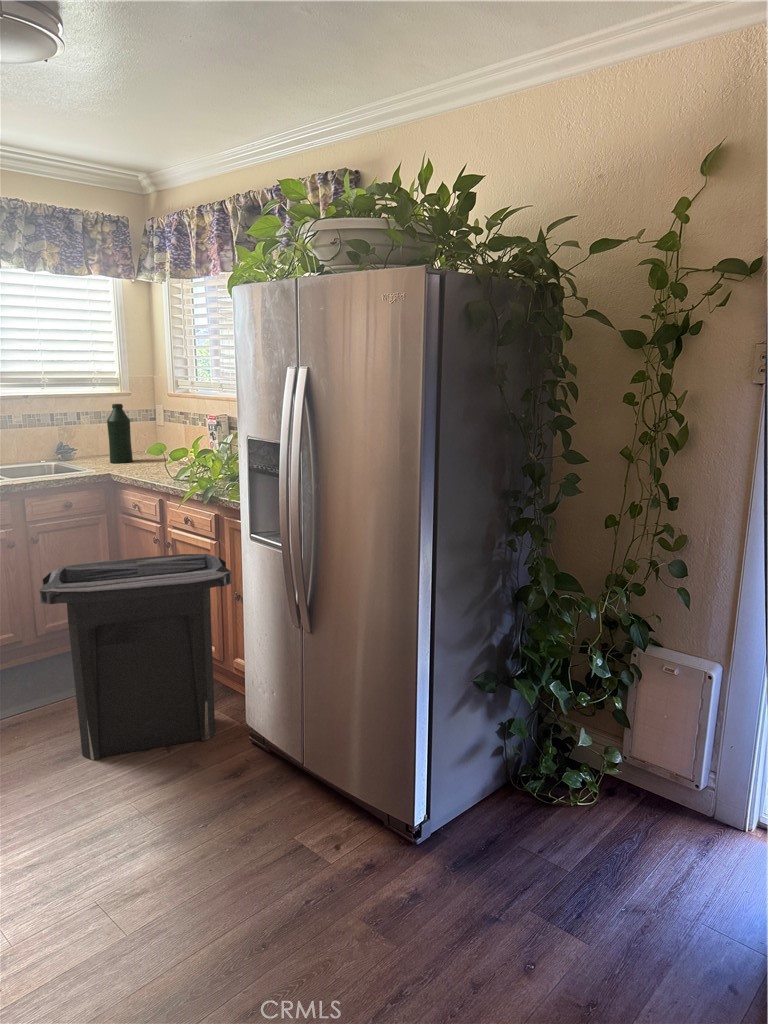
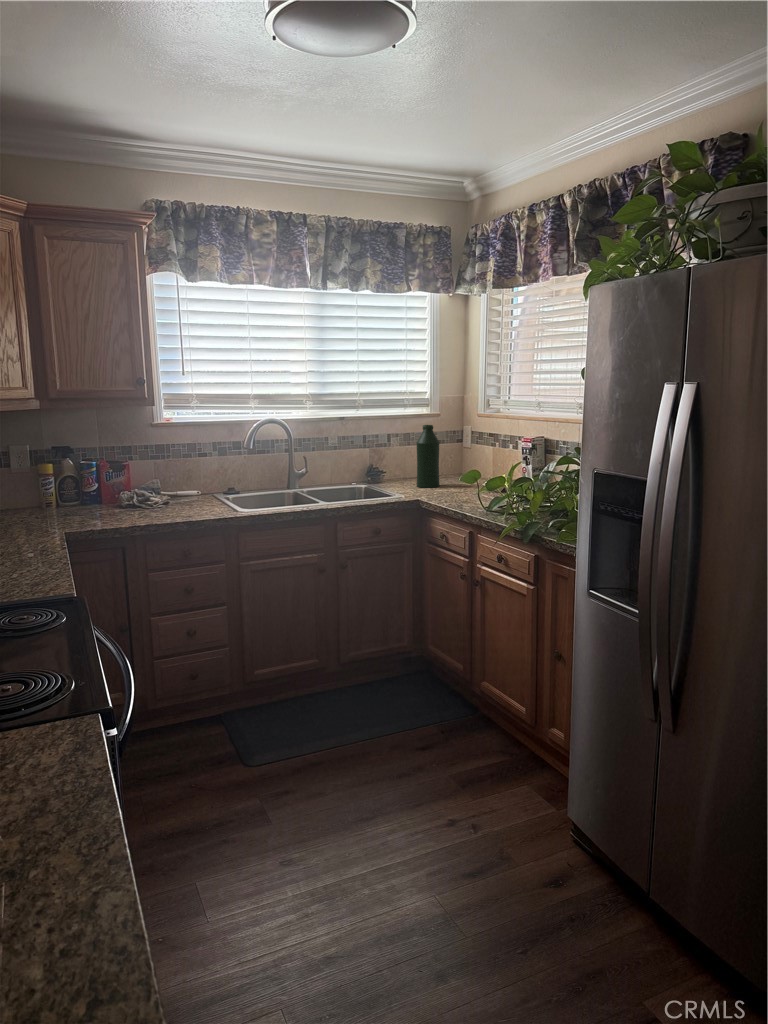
trash can: present [40,554,232,760] -> none [350,600,558,824]

